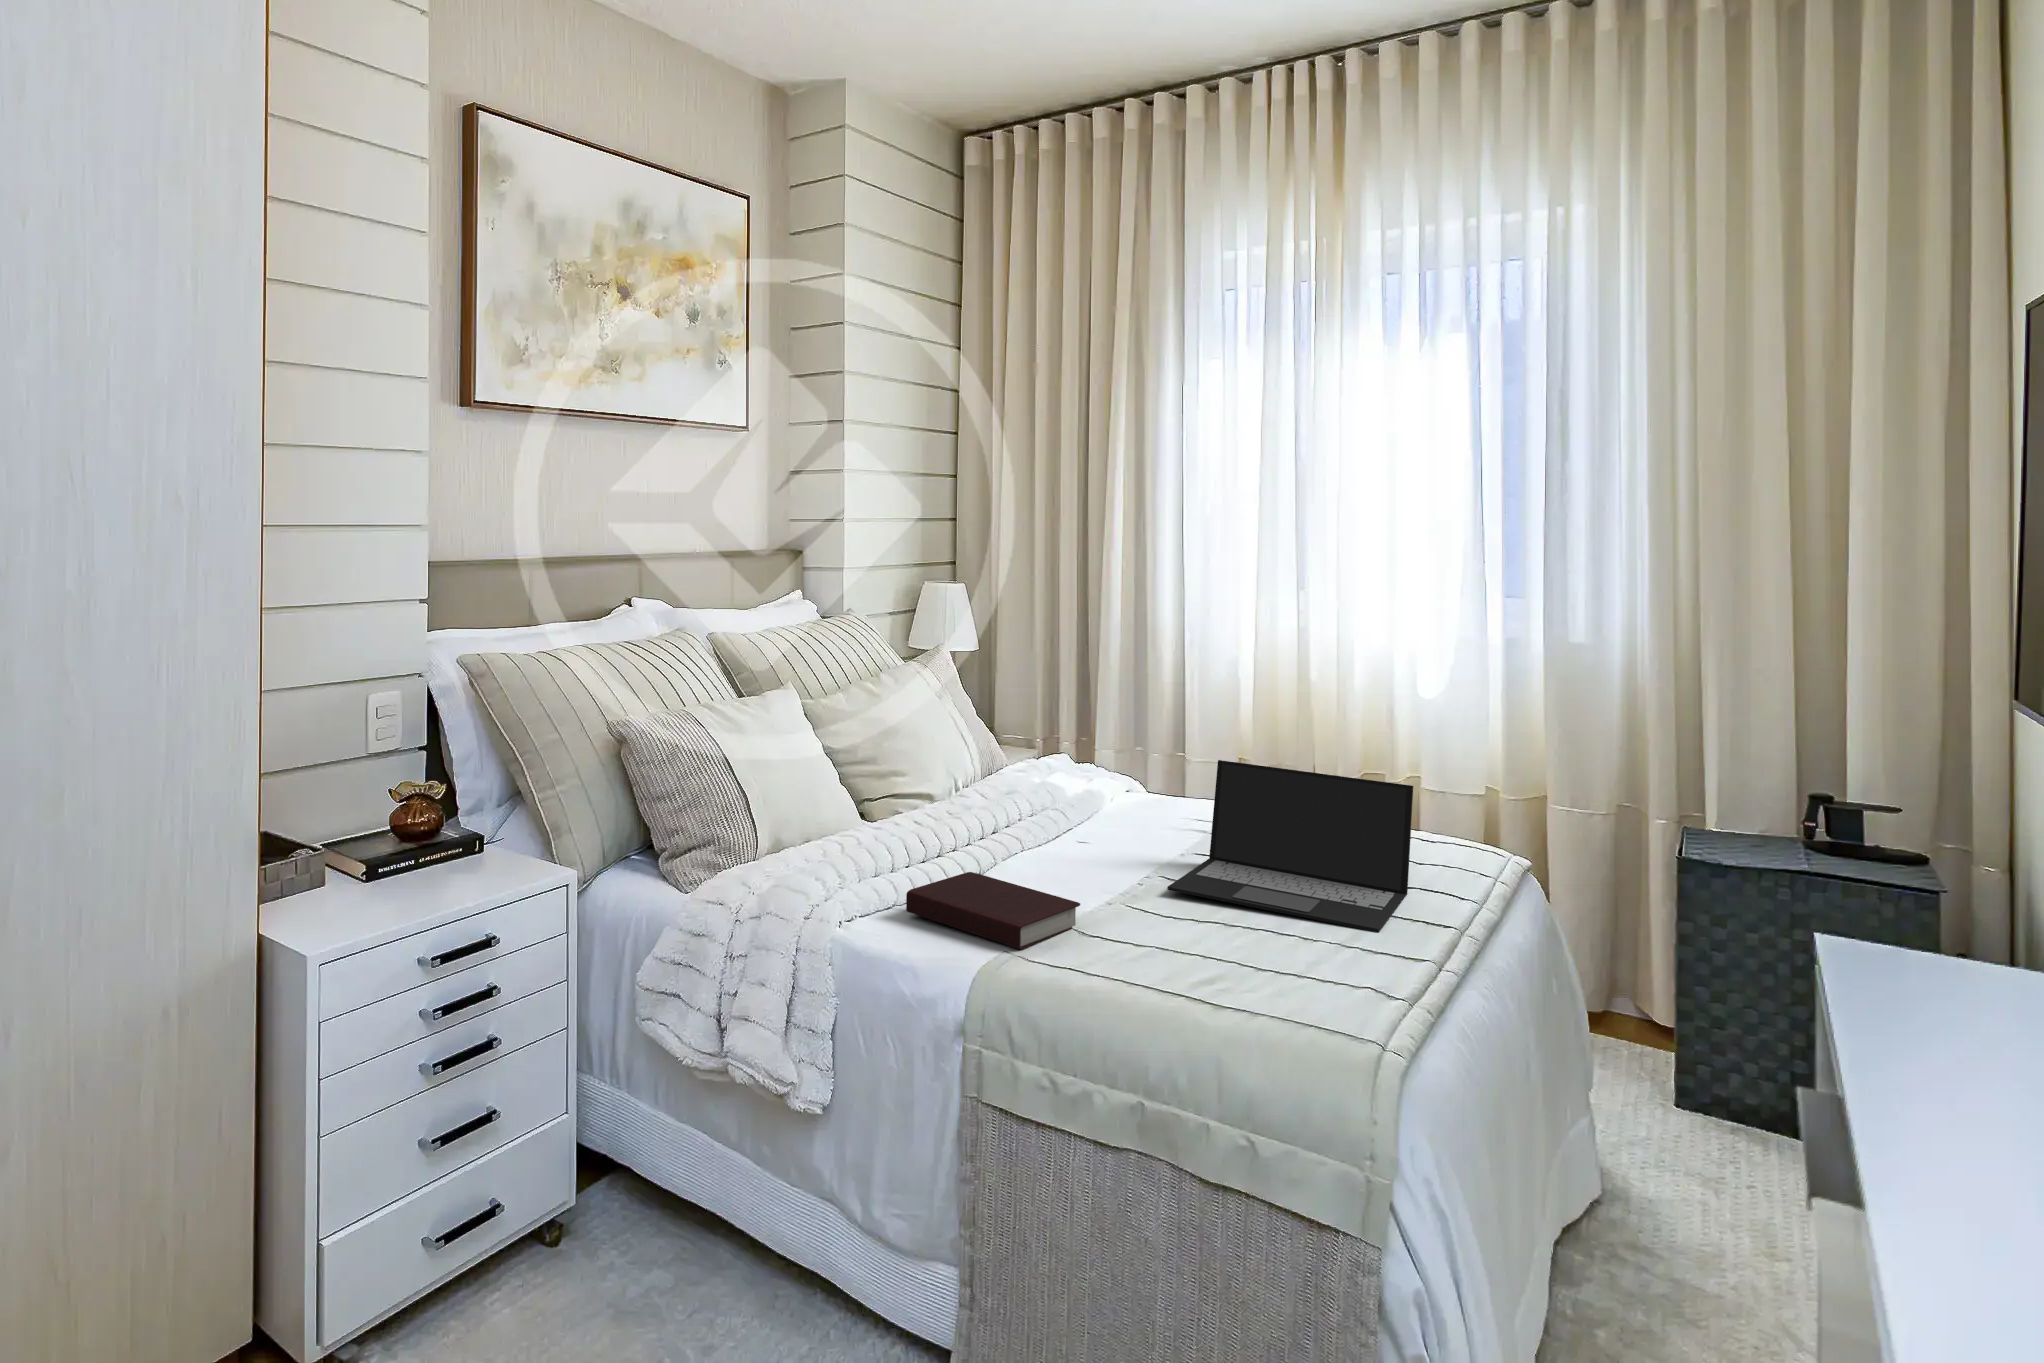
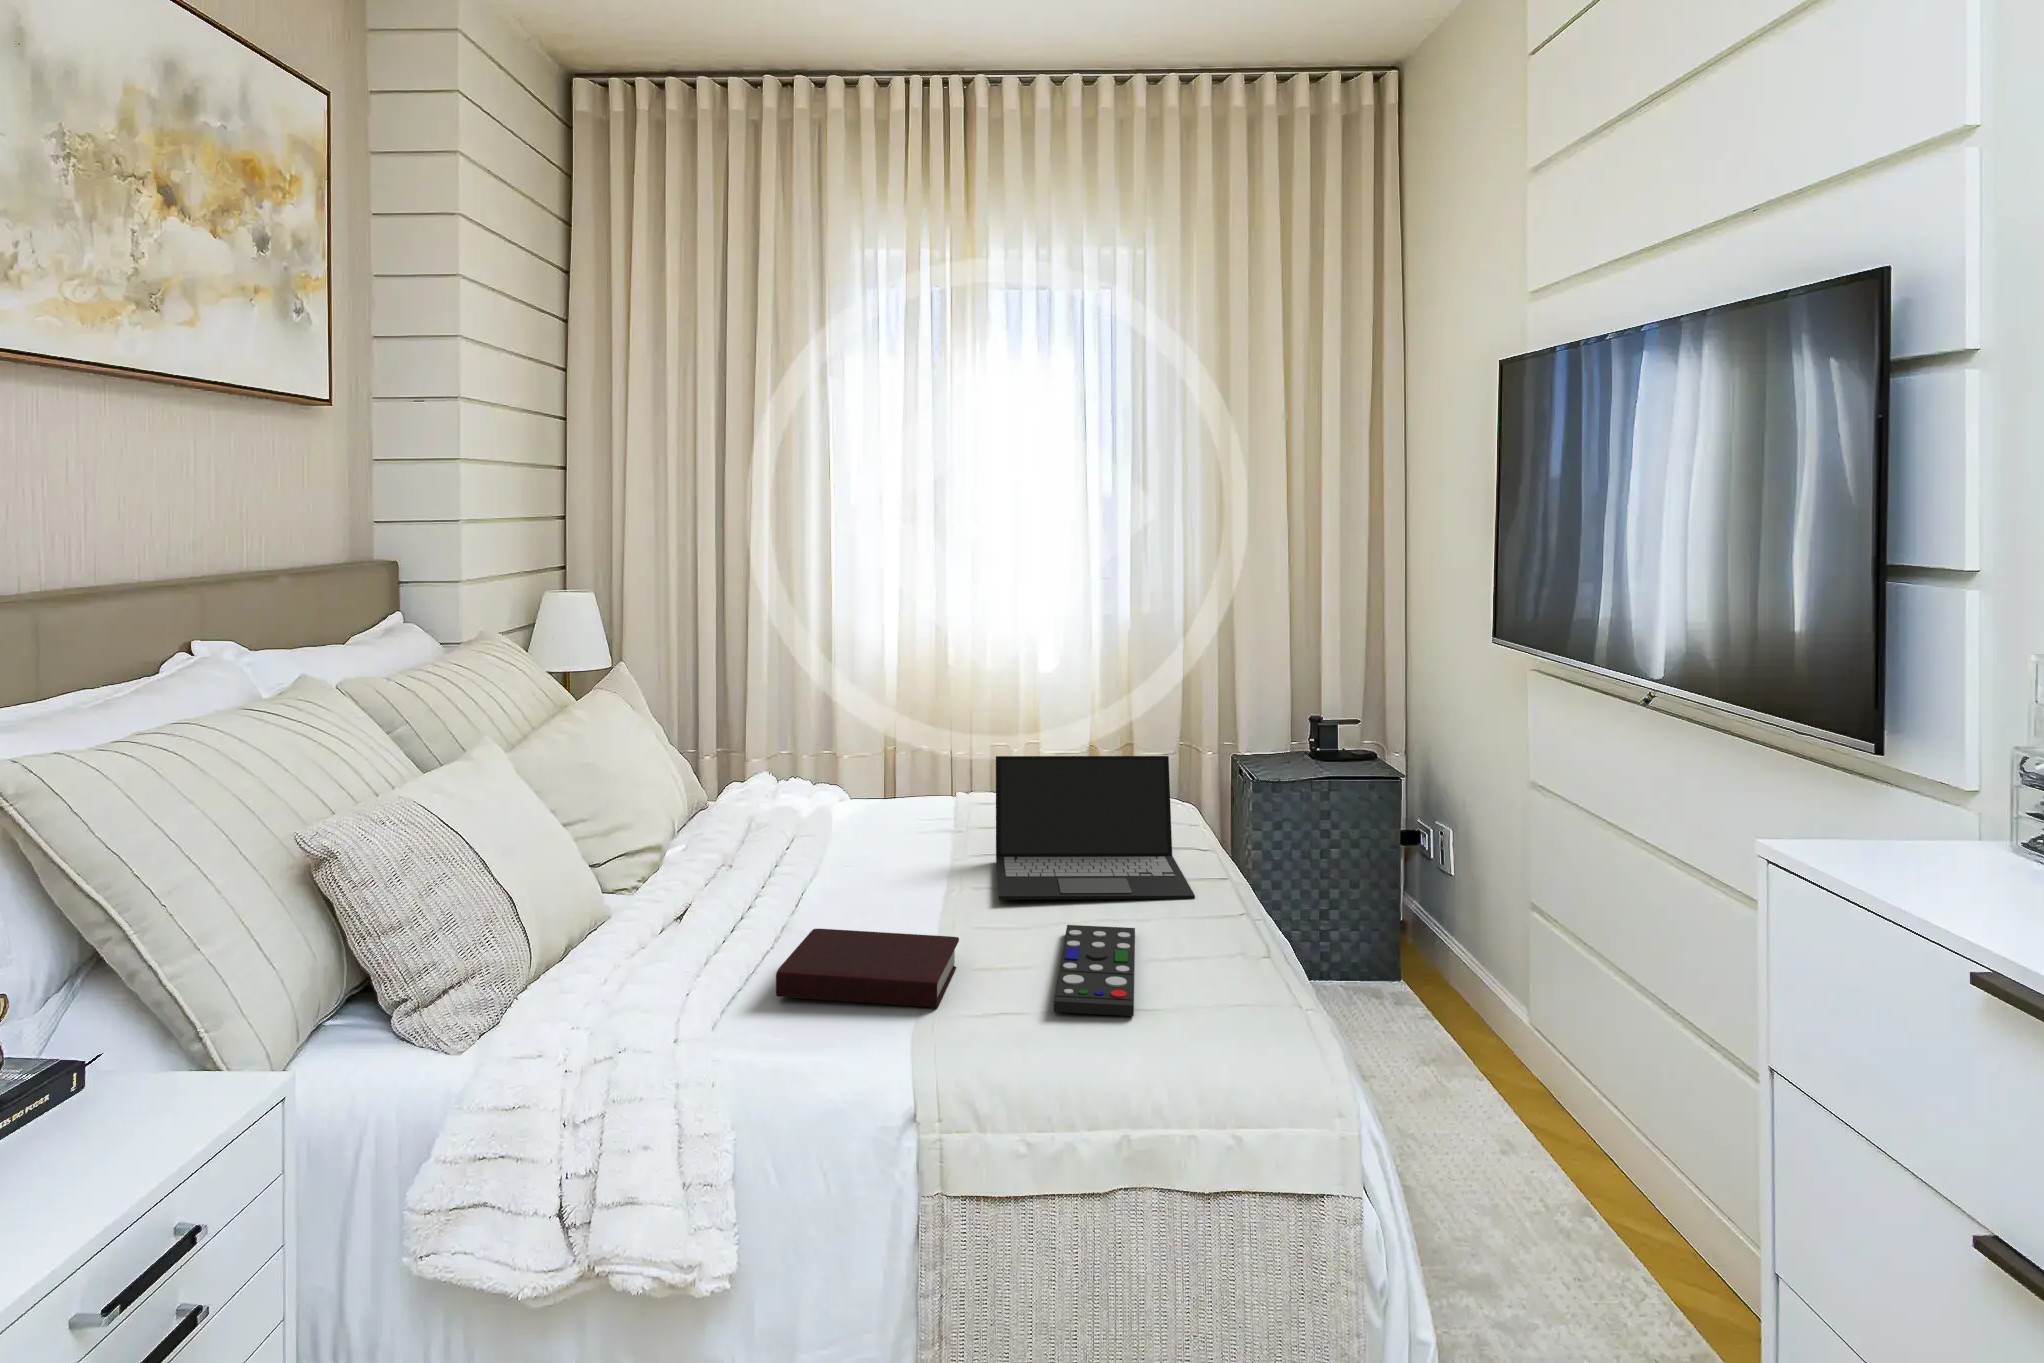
remote control: none [1110,920,1270,997] -> present [1053,925,1135,1016]

